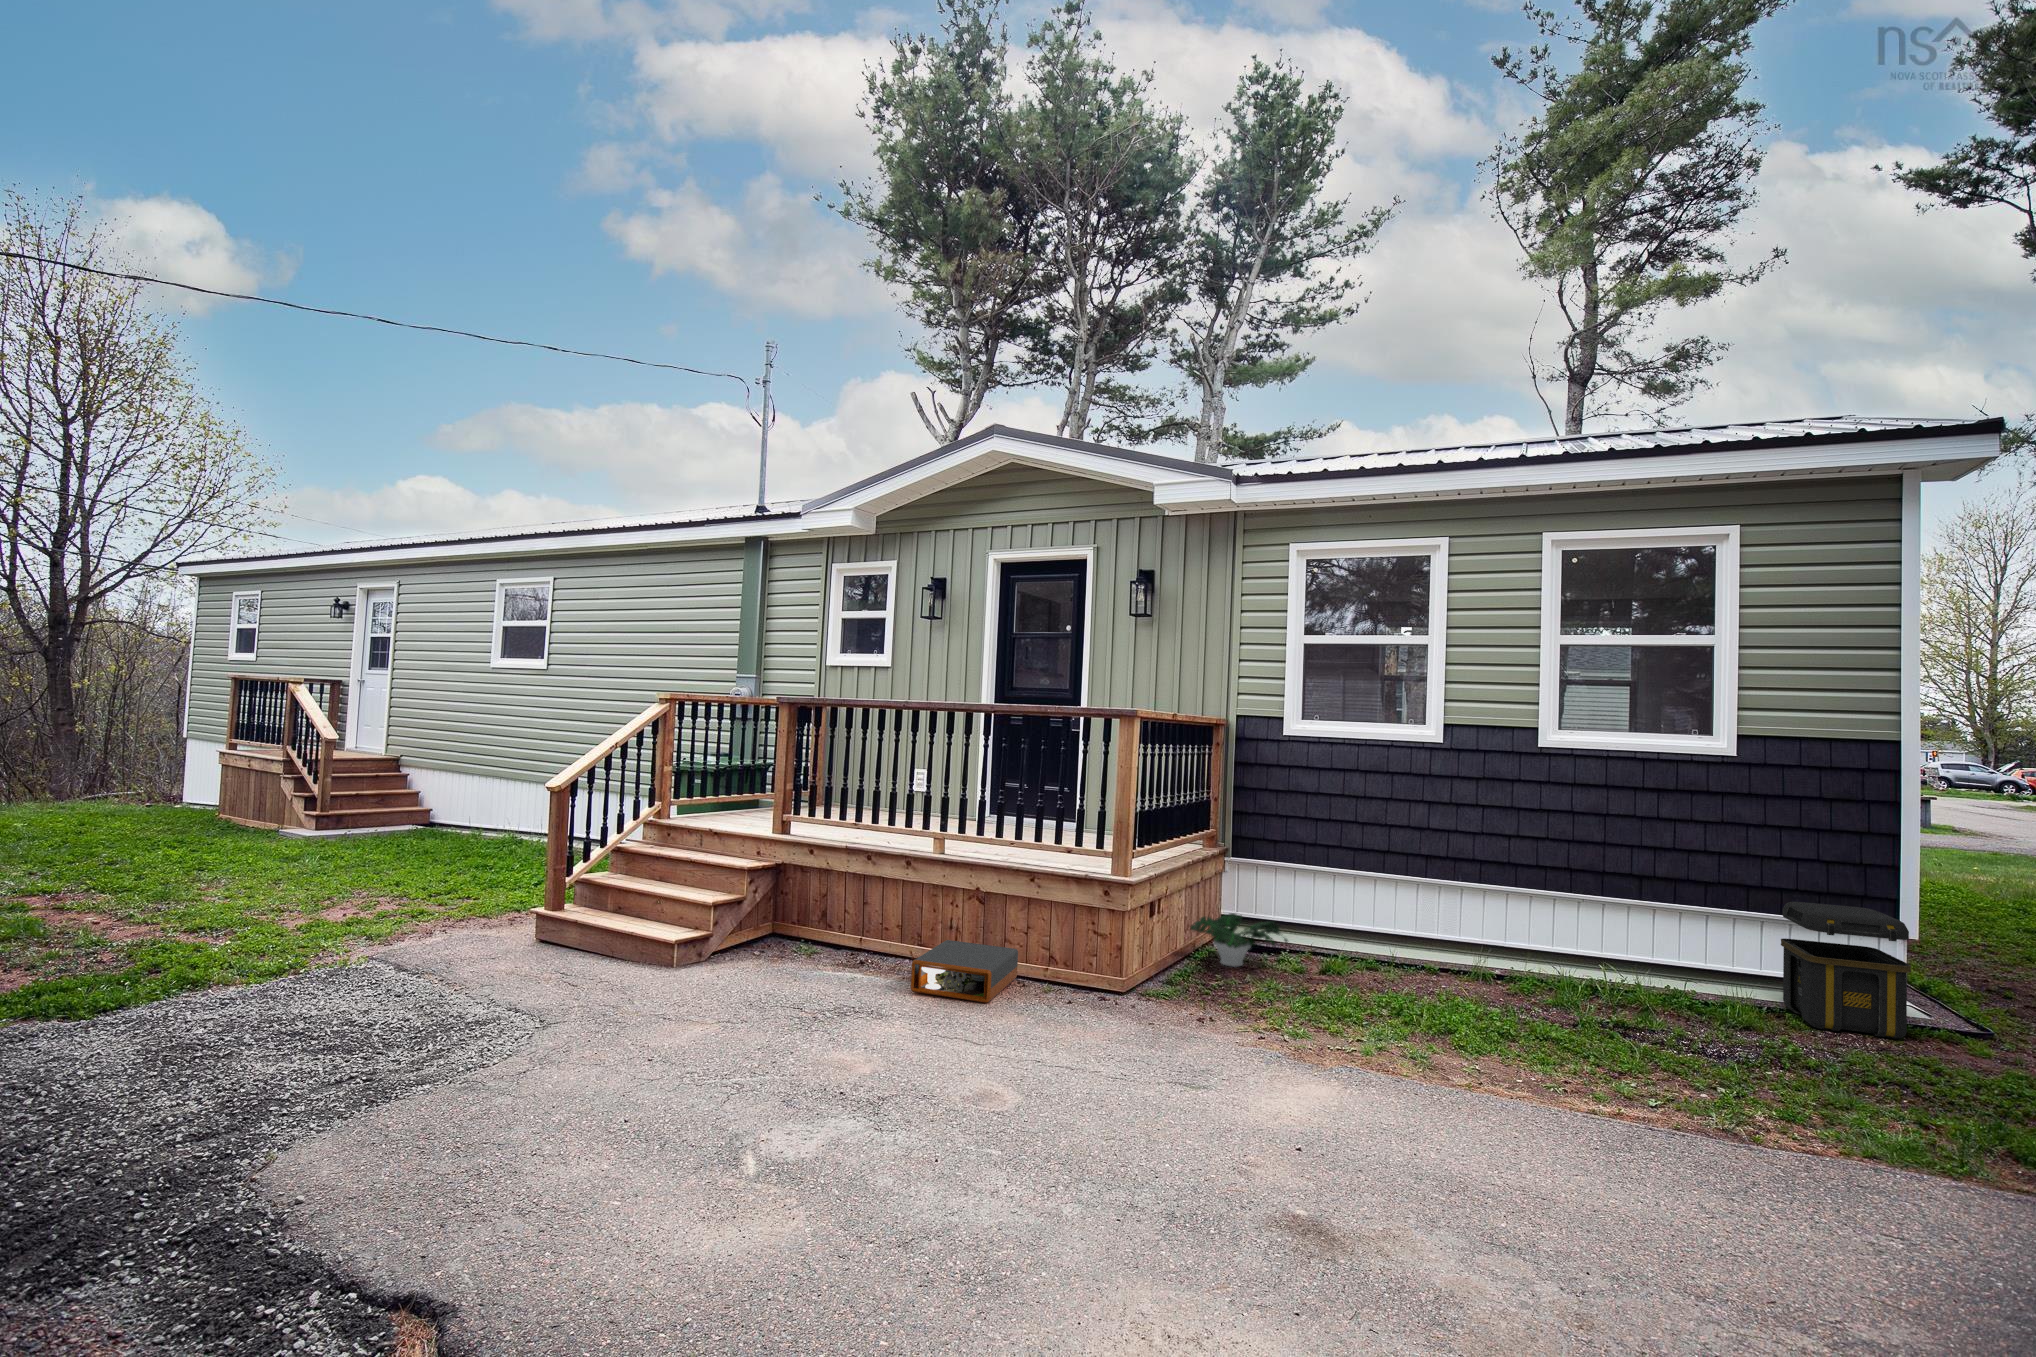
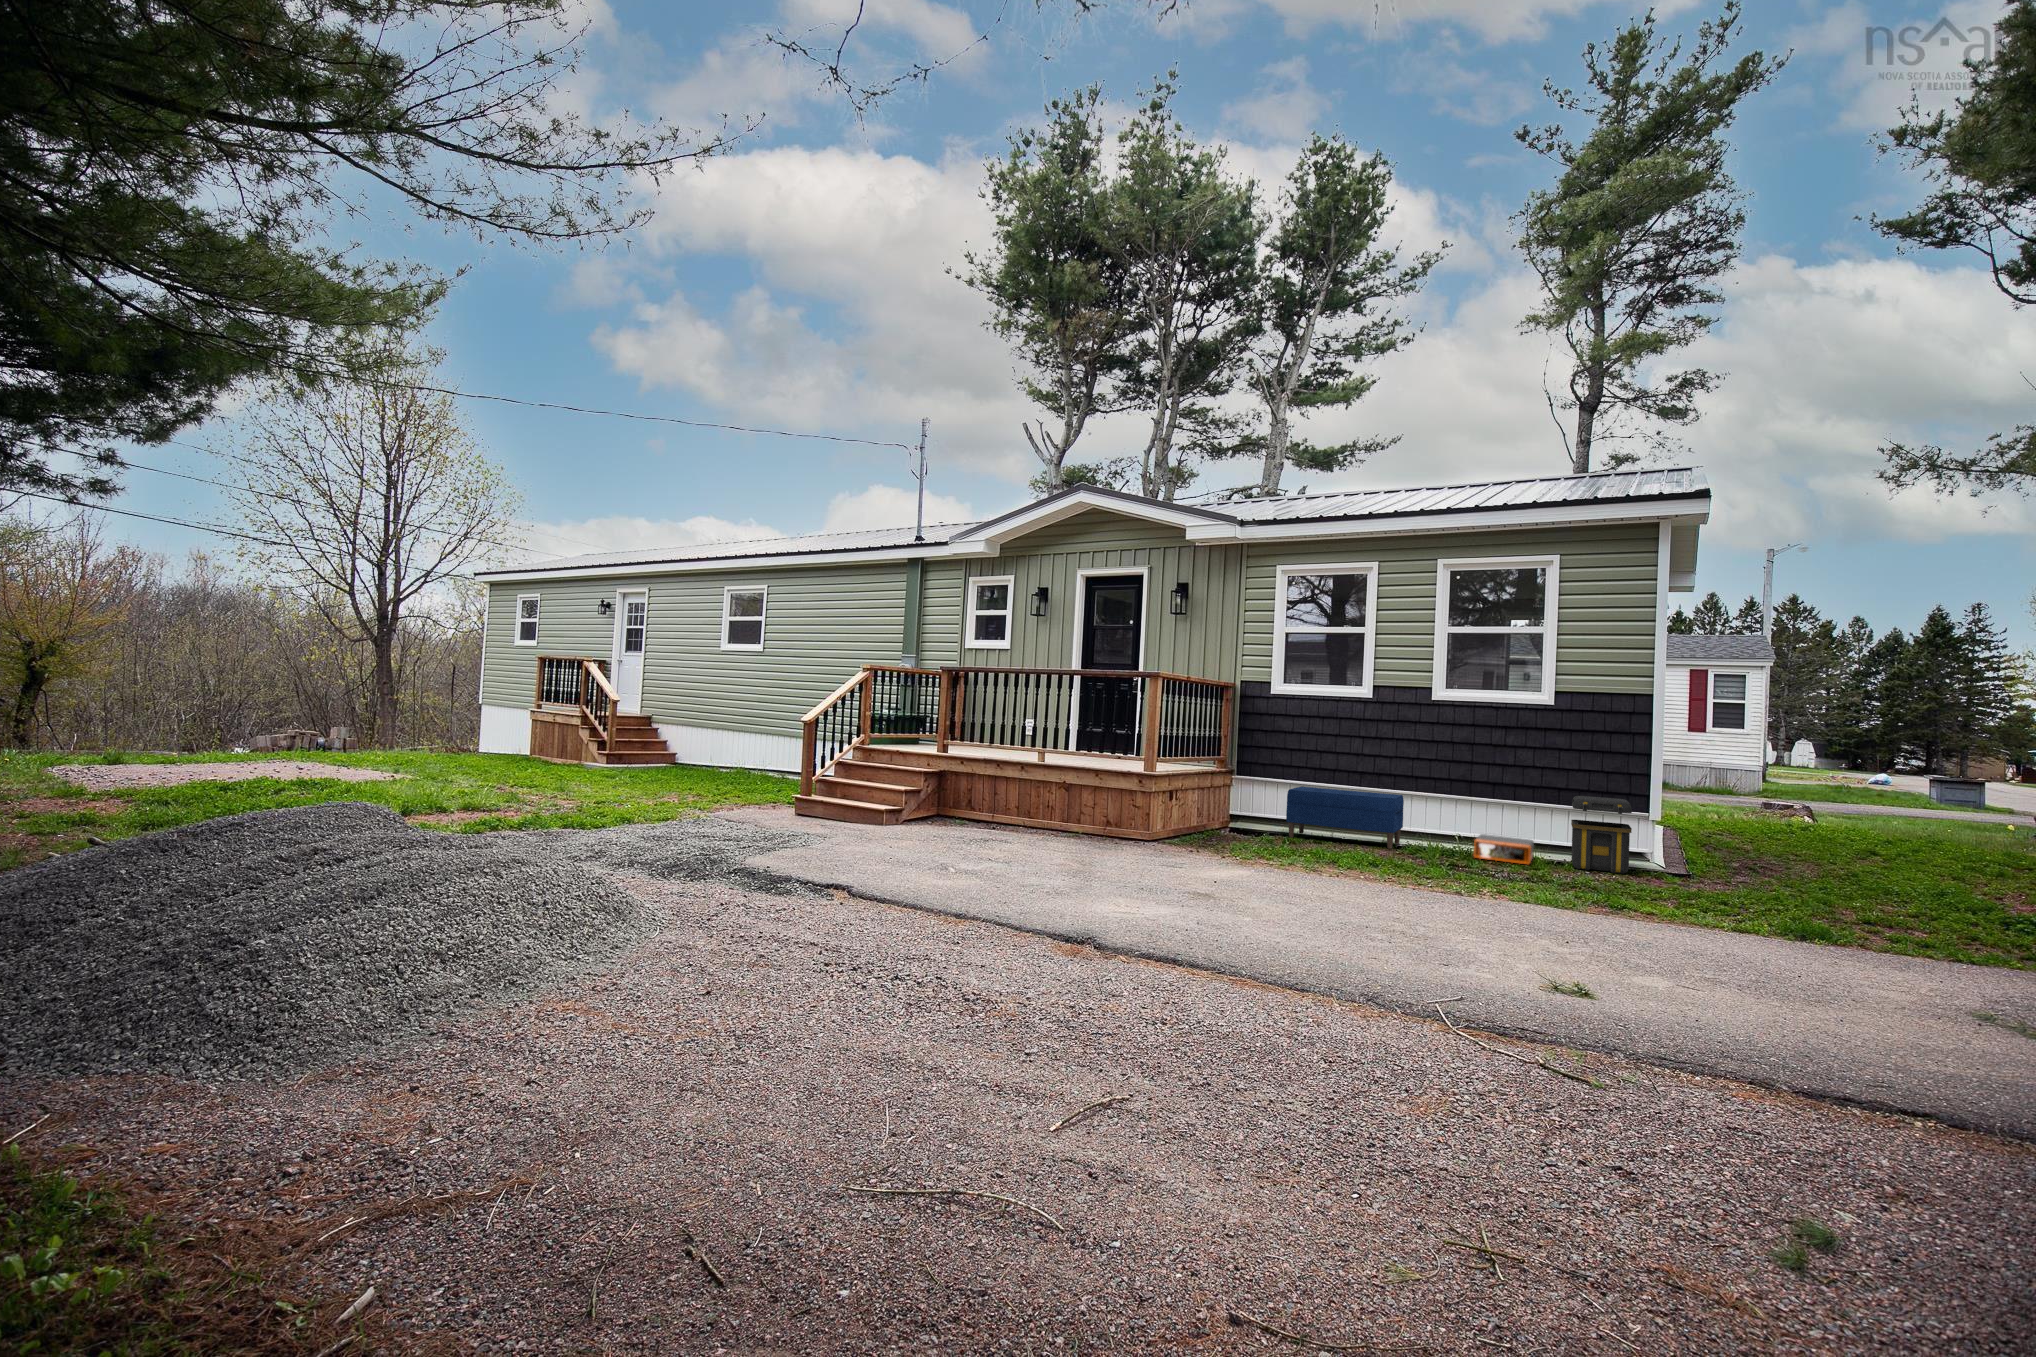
bench: none [1325,877,1505,987] -> present [1286,787,1404,849]
potted plant: present [1191,913,1288,967] -> none [1199,806,1258,835]
storage box: present [911,940,1018,1003] -> present [1474,834,1534,864]

